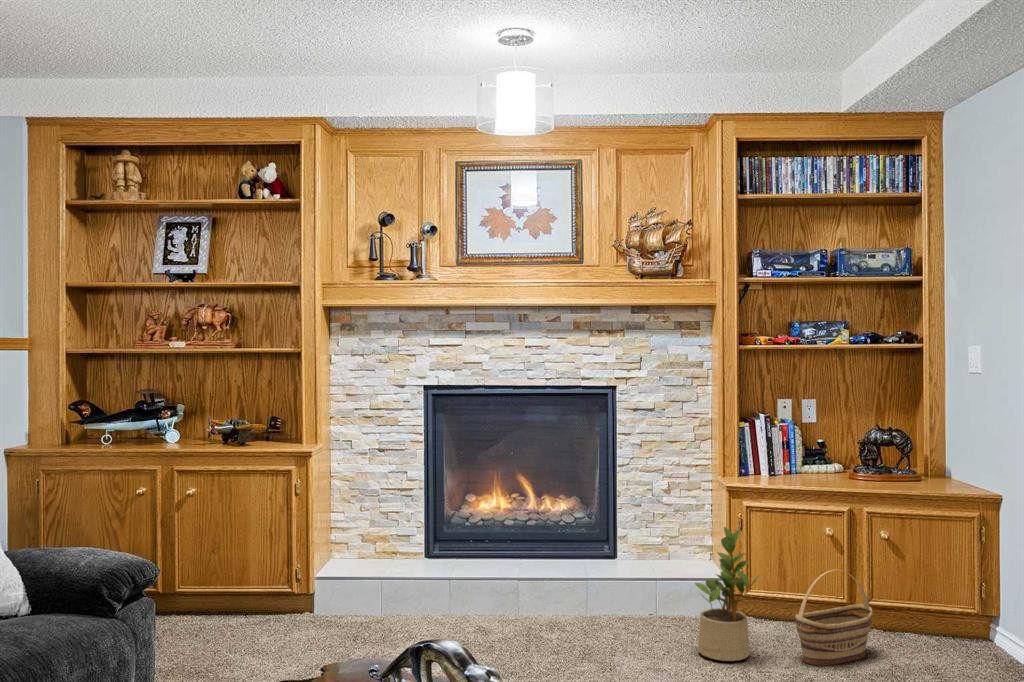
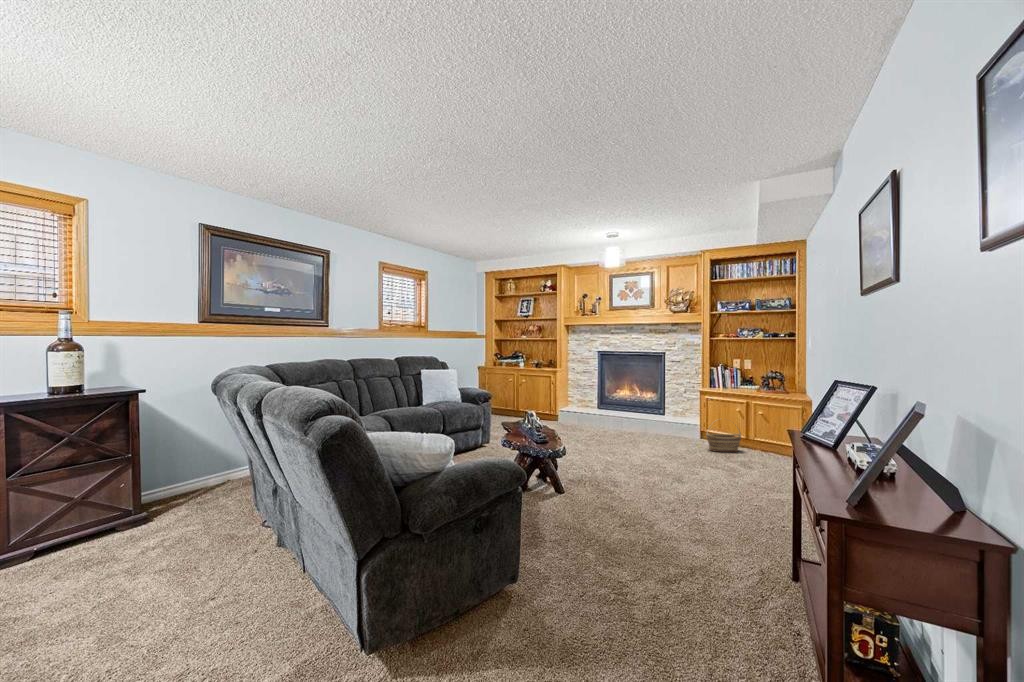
potted plant: present [695,527,760,661] -> none [672,400,694,446]

